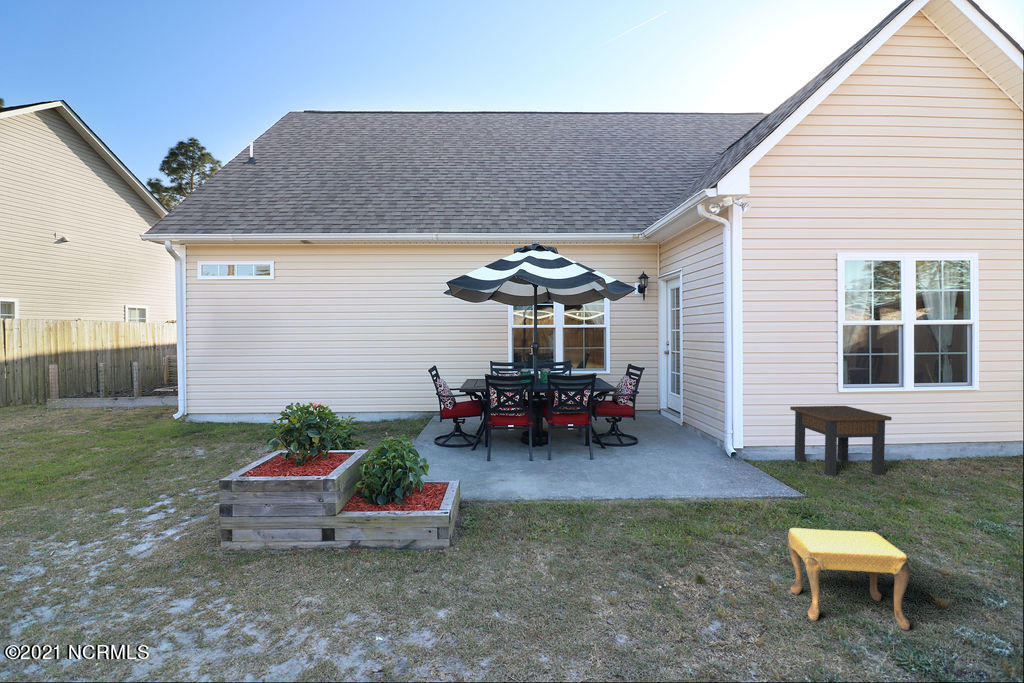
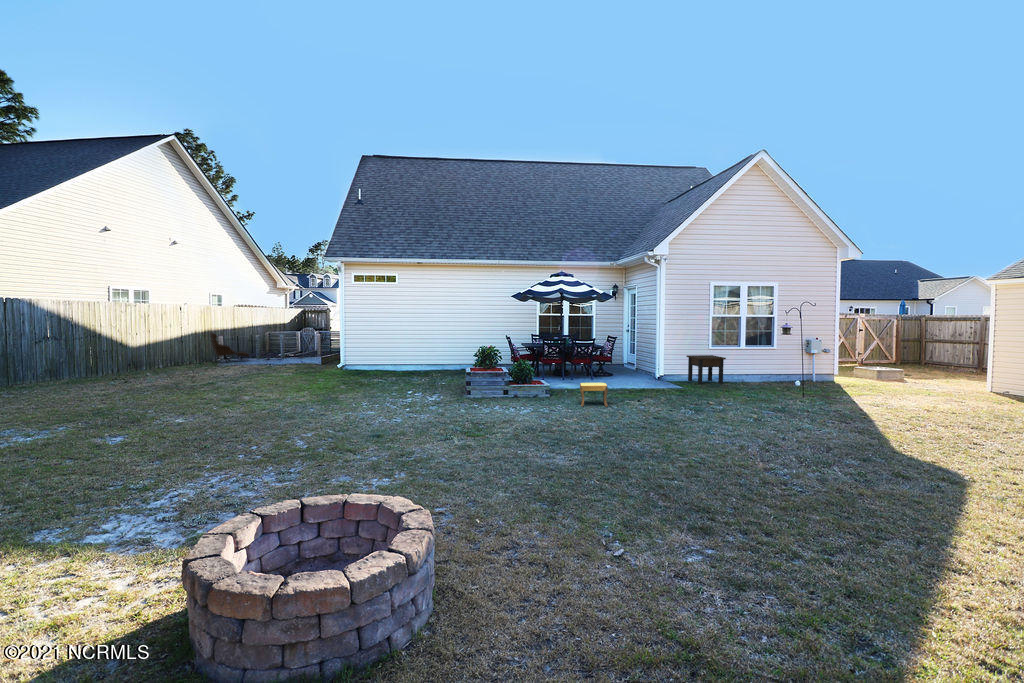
lounge chair: none [64,357,128,399] -> present [210,333,249,362]
footstool: present [788,528,910,630] -> present [580,383,608,407]

